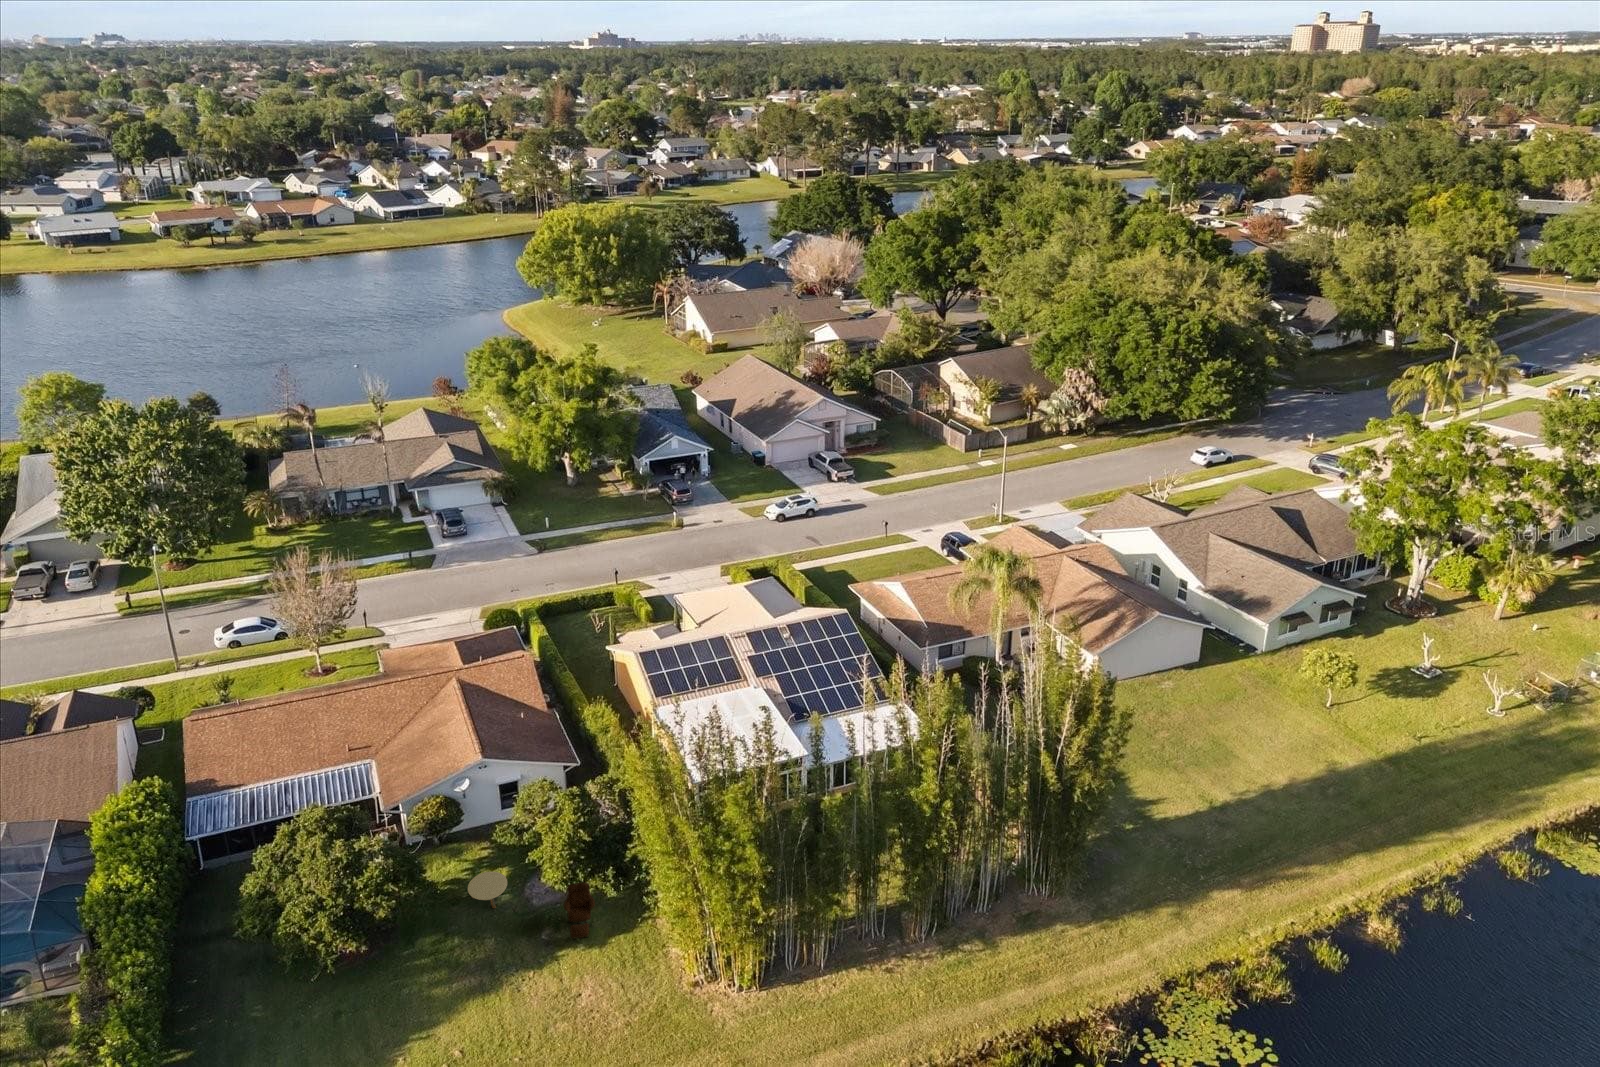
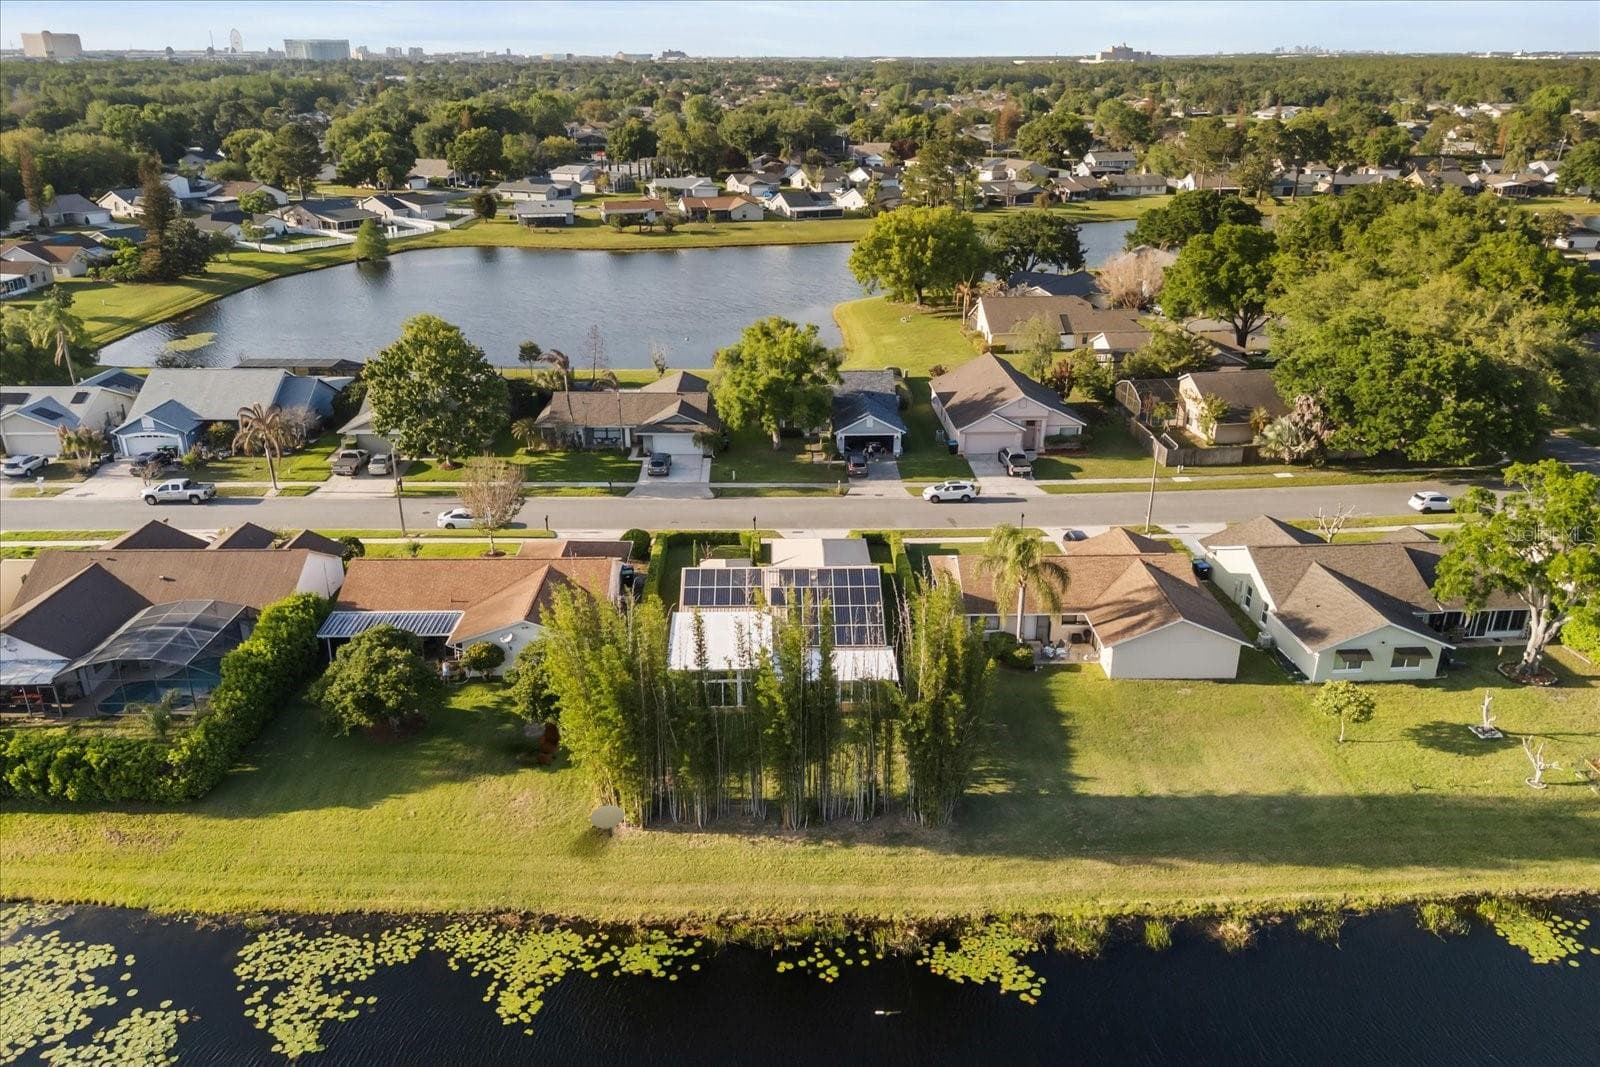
round table: present [468,872,507,908] -> present [590,805,624,837]

